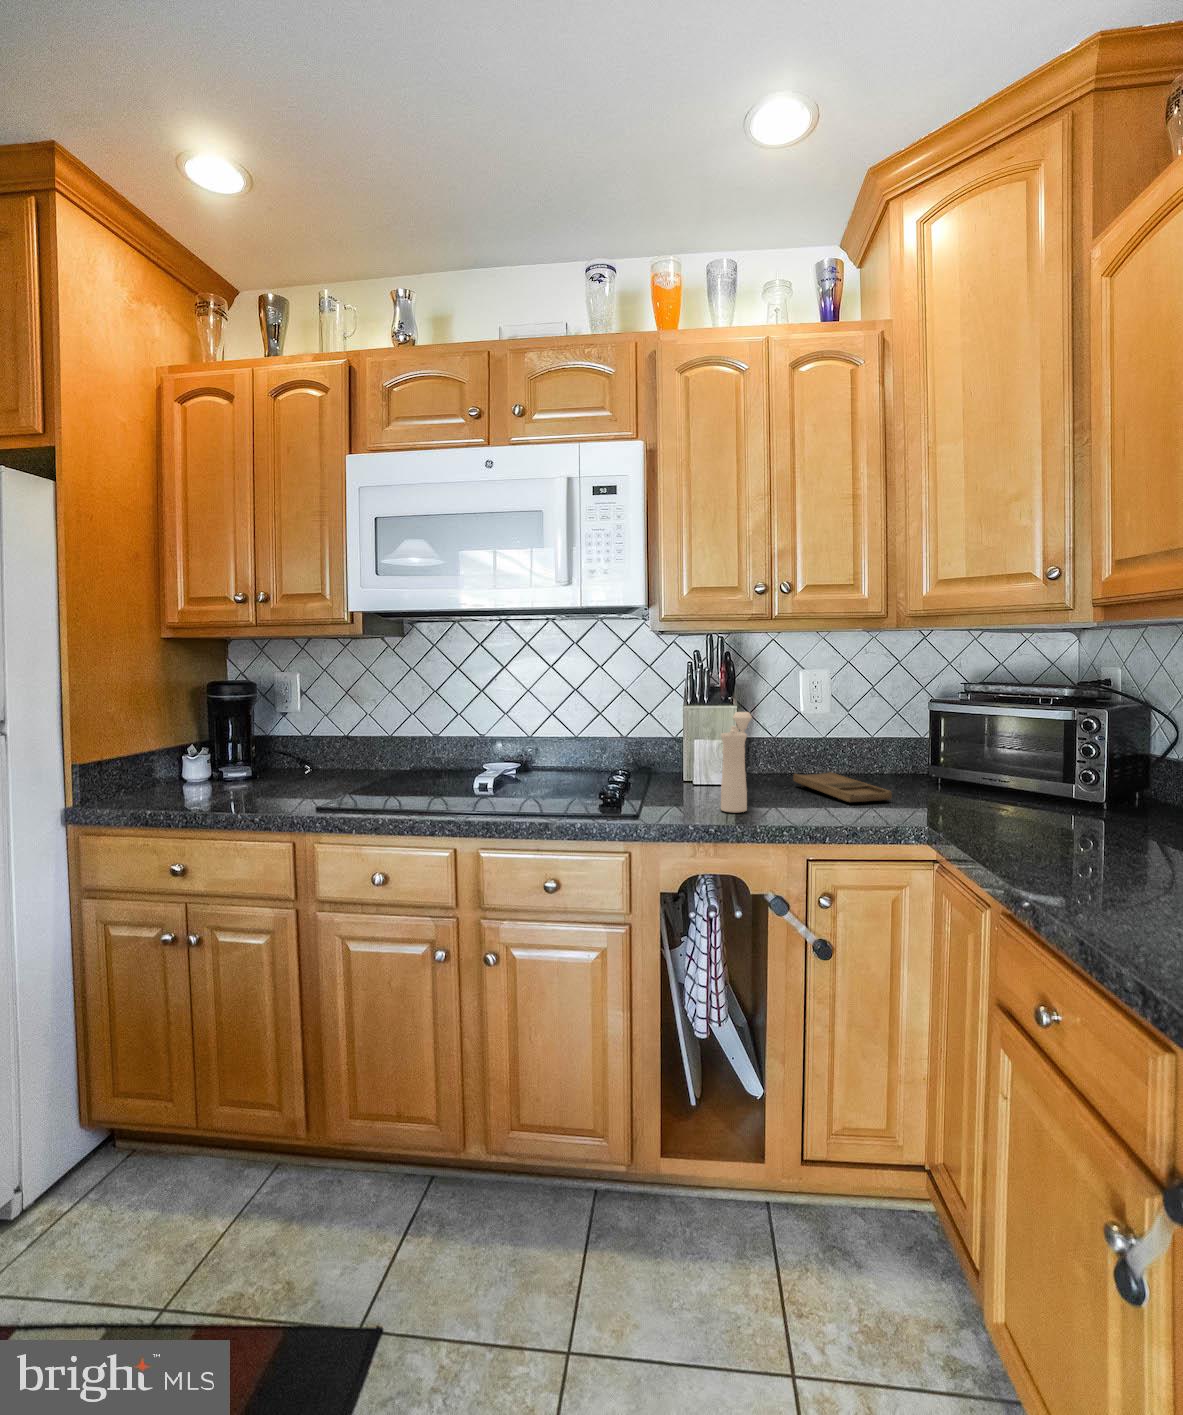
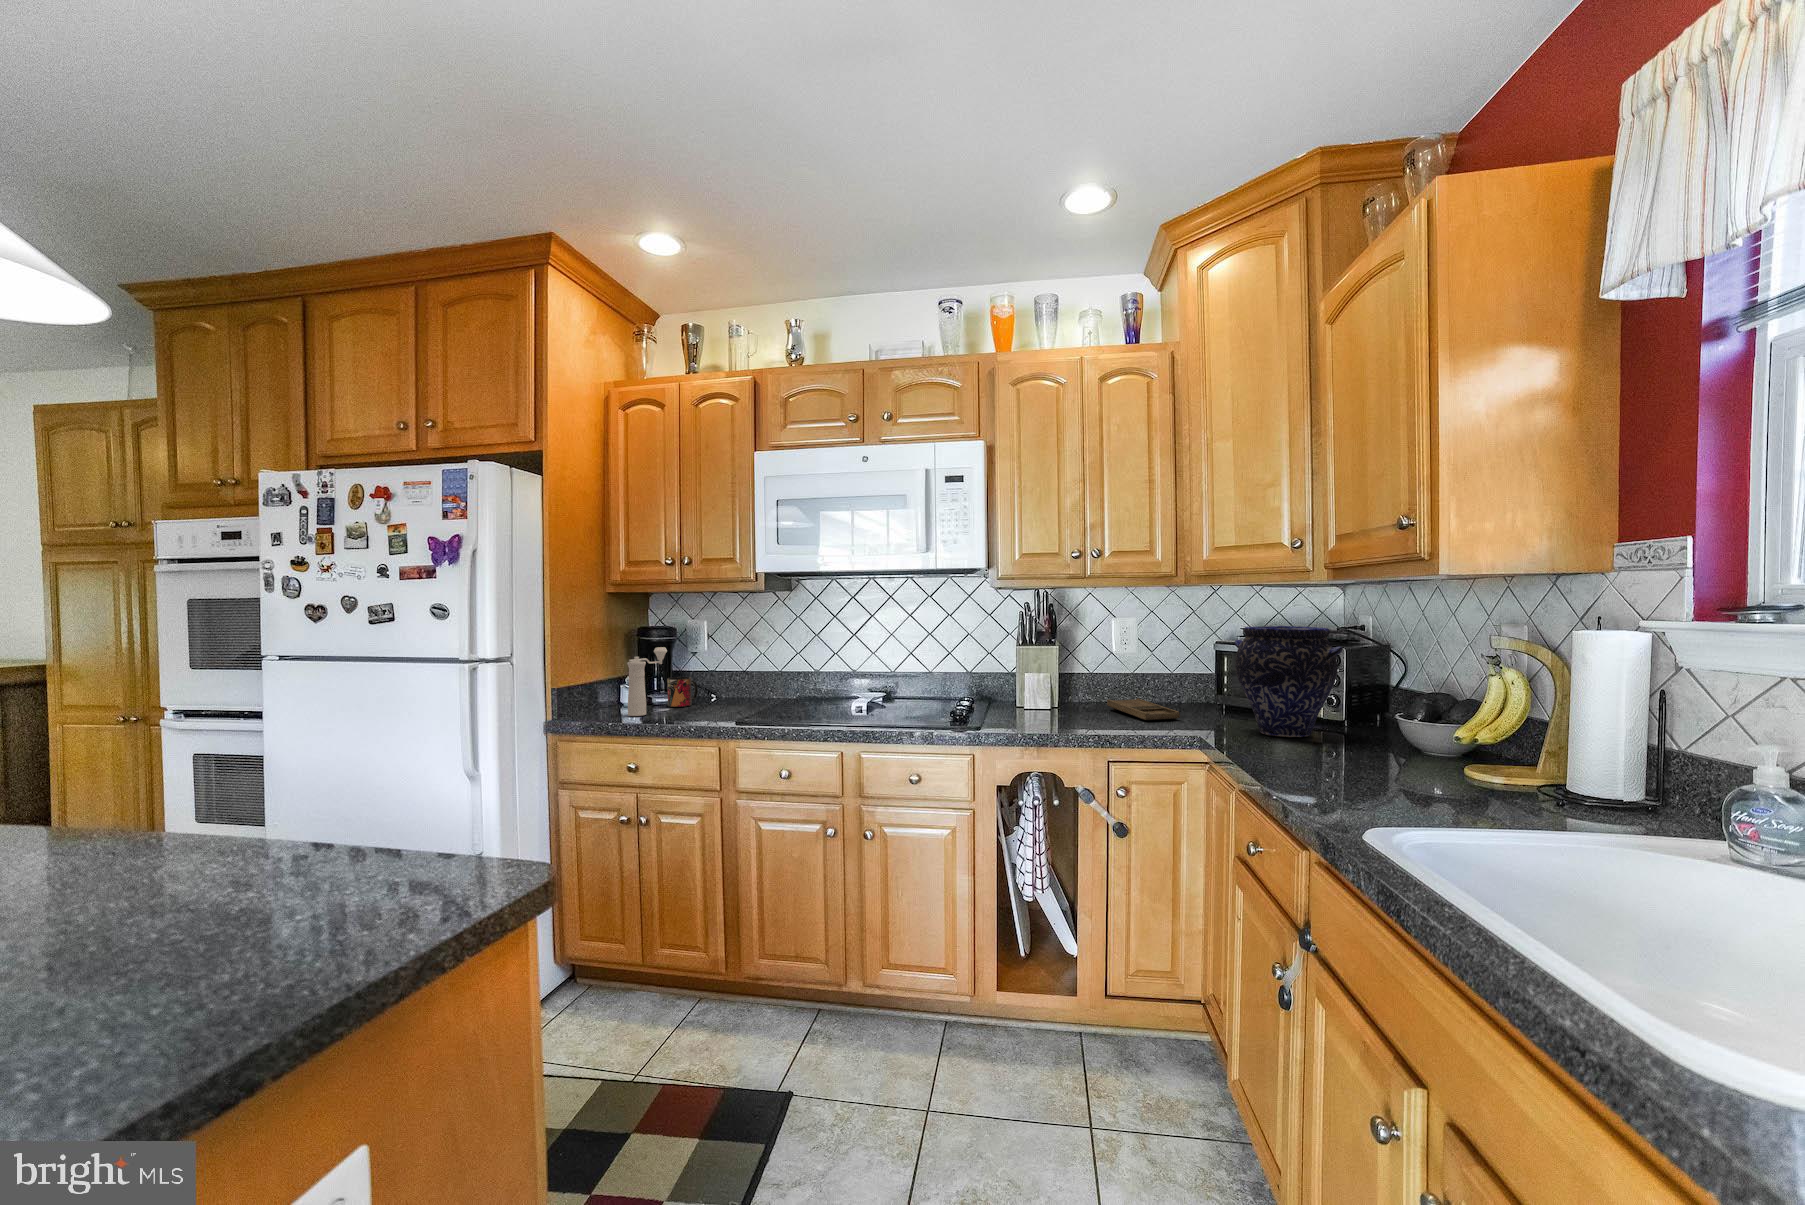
vase: none [973,681,1134,829] -> present [1234,626,1343,737]
pepper mill: present [721,712,752,812] -> present [627,647,667,716]
mug: none [242,747,284,785] -> present [667,677,698,707]

